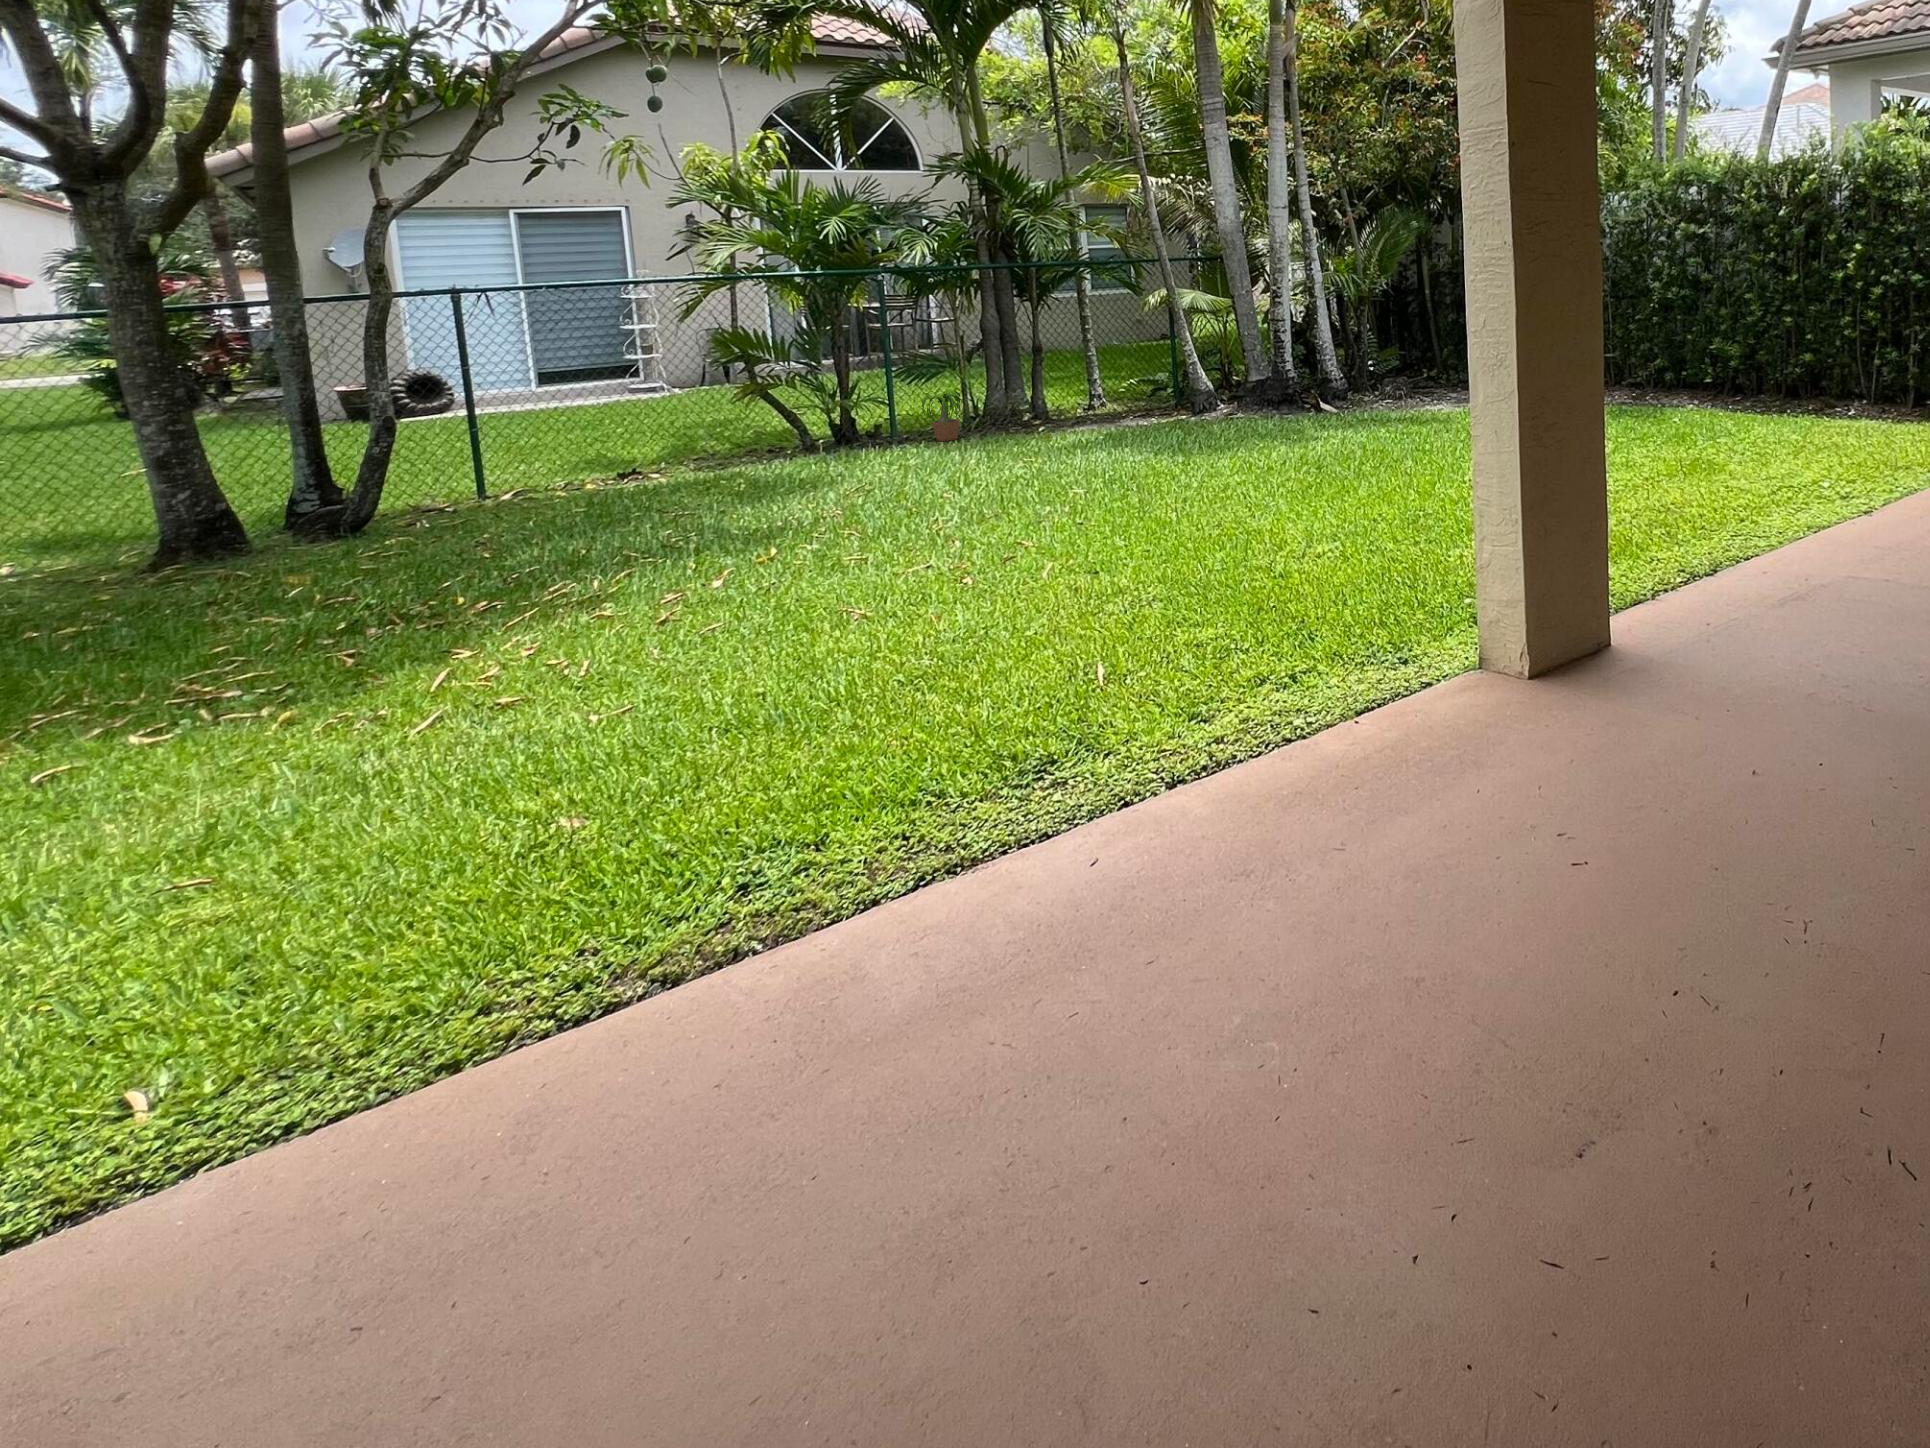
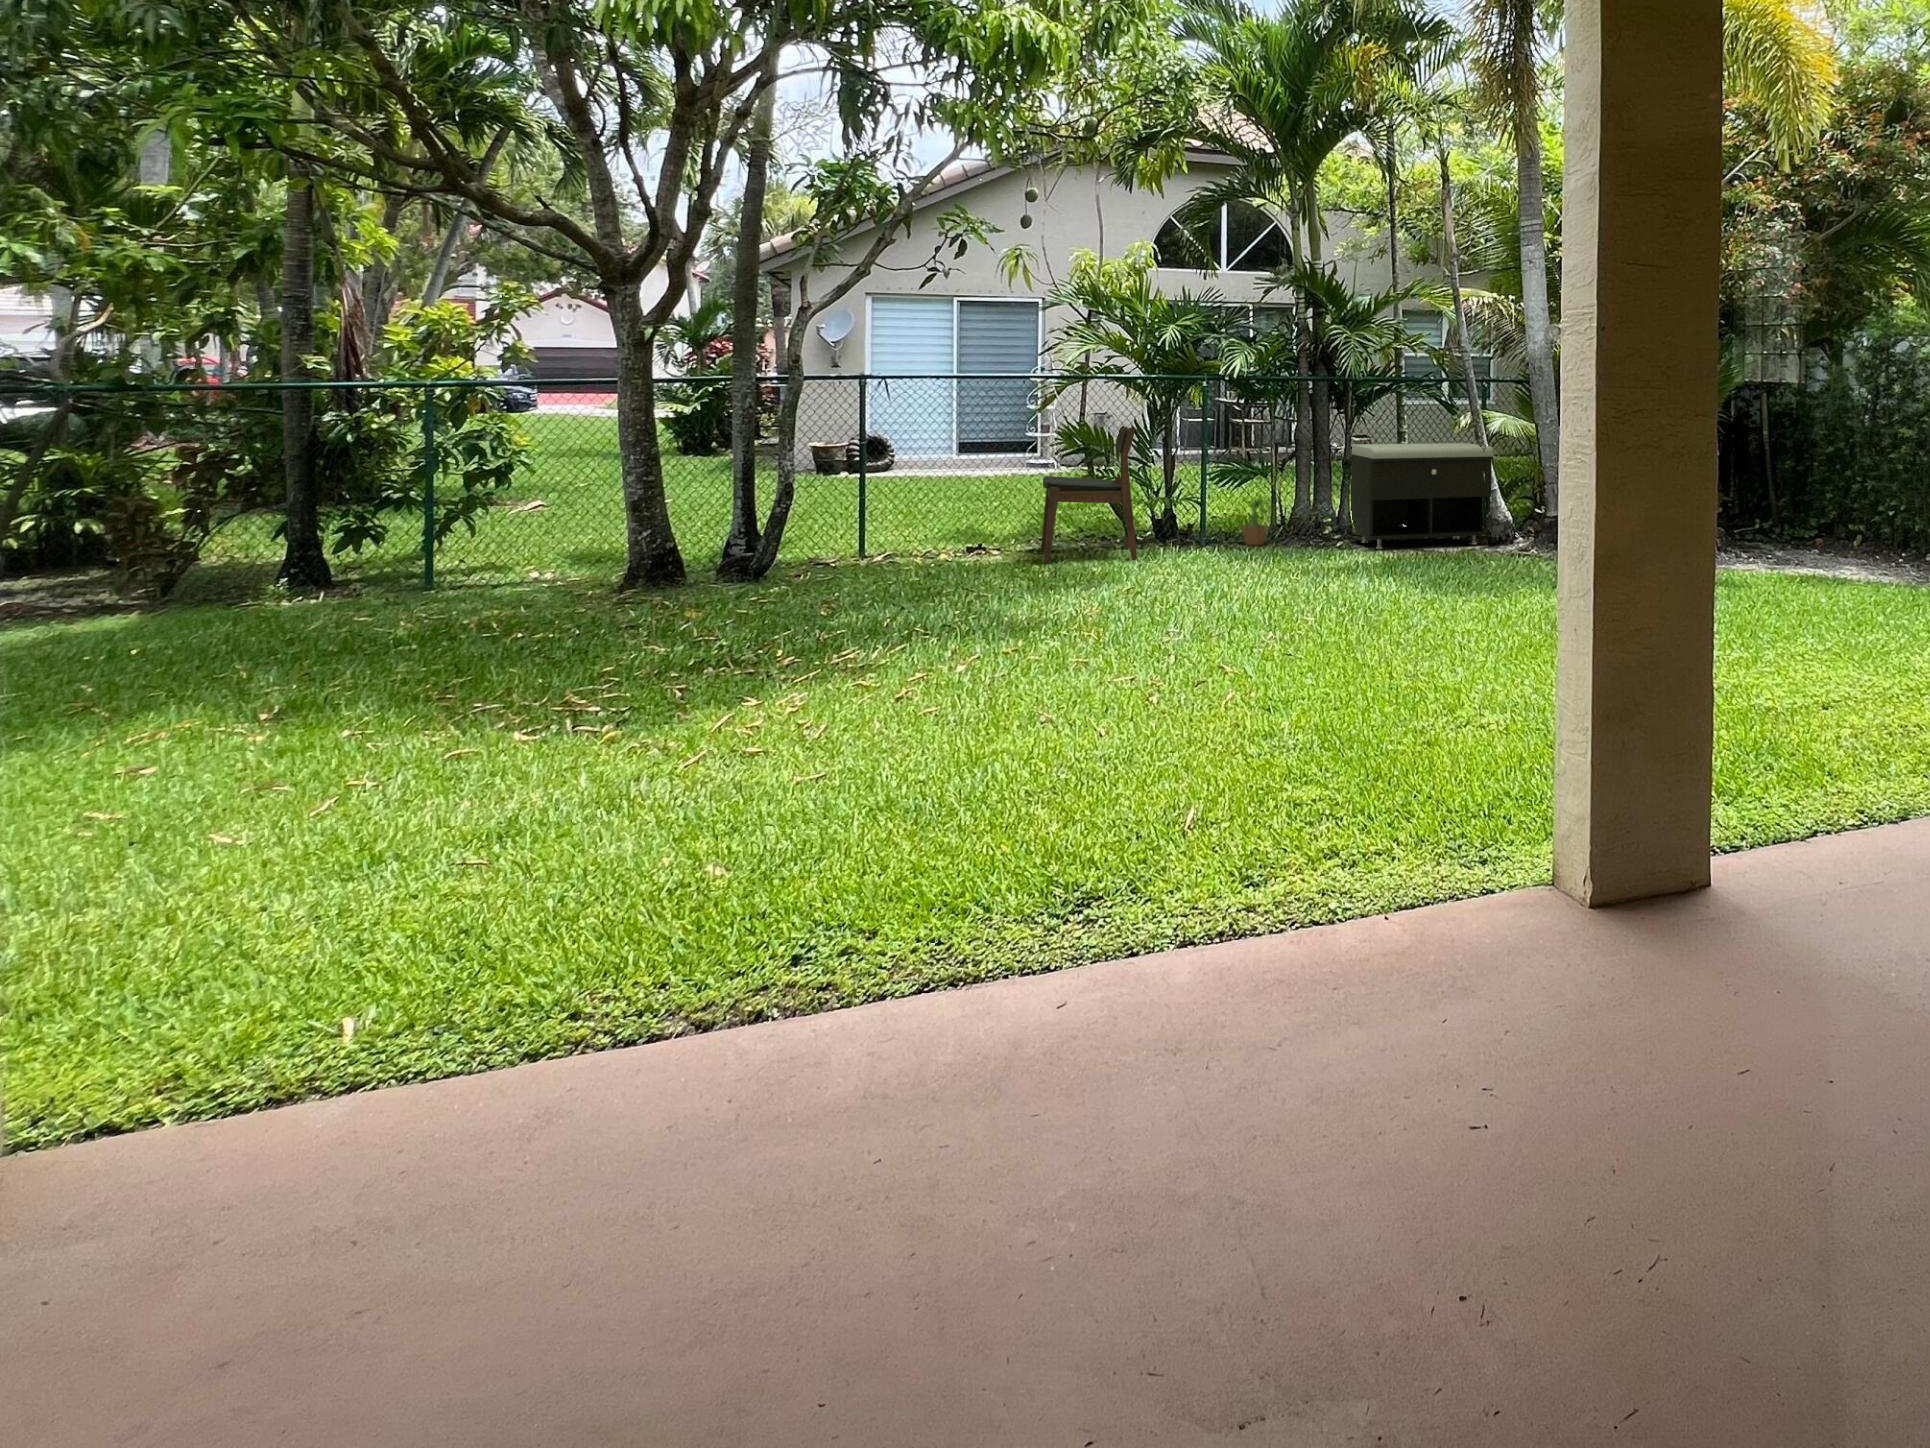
storage bench: none [1037,322,1189,430] -> present [1351,443,1493,549]
dining chair: none [700,327,827,481] -> present [1041,426,1137,564]

